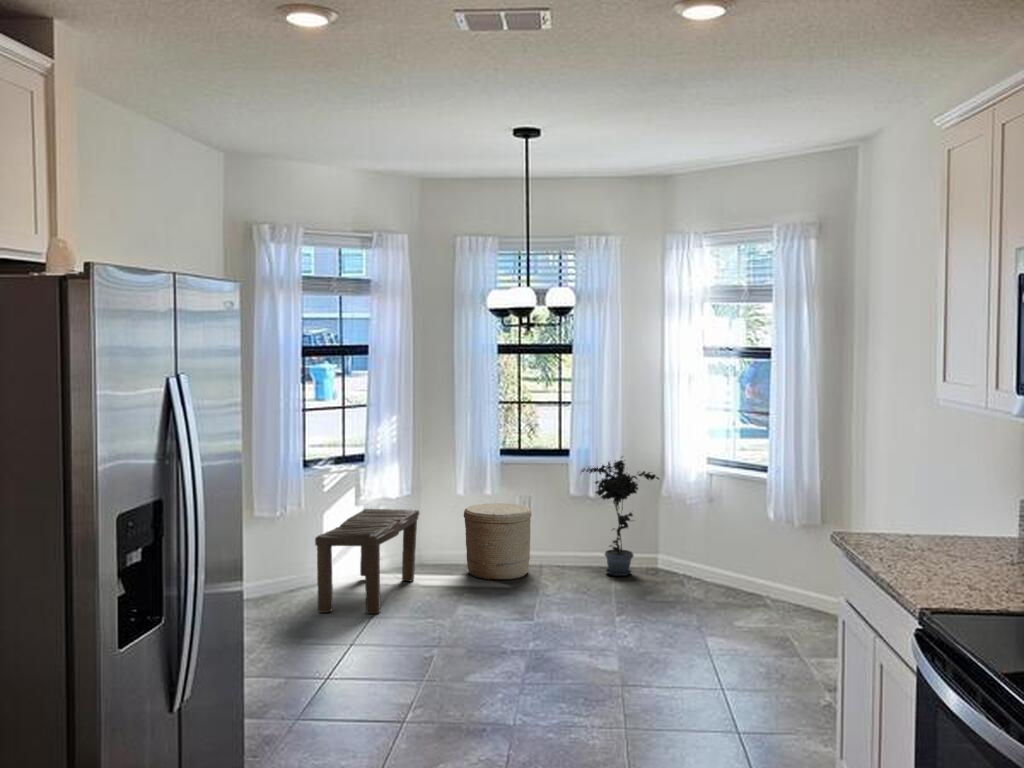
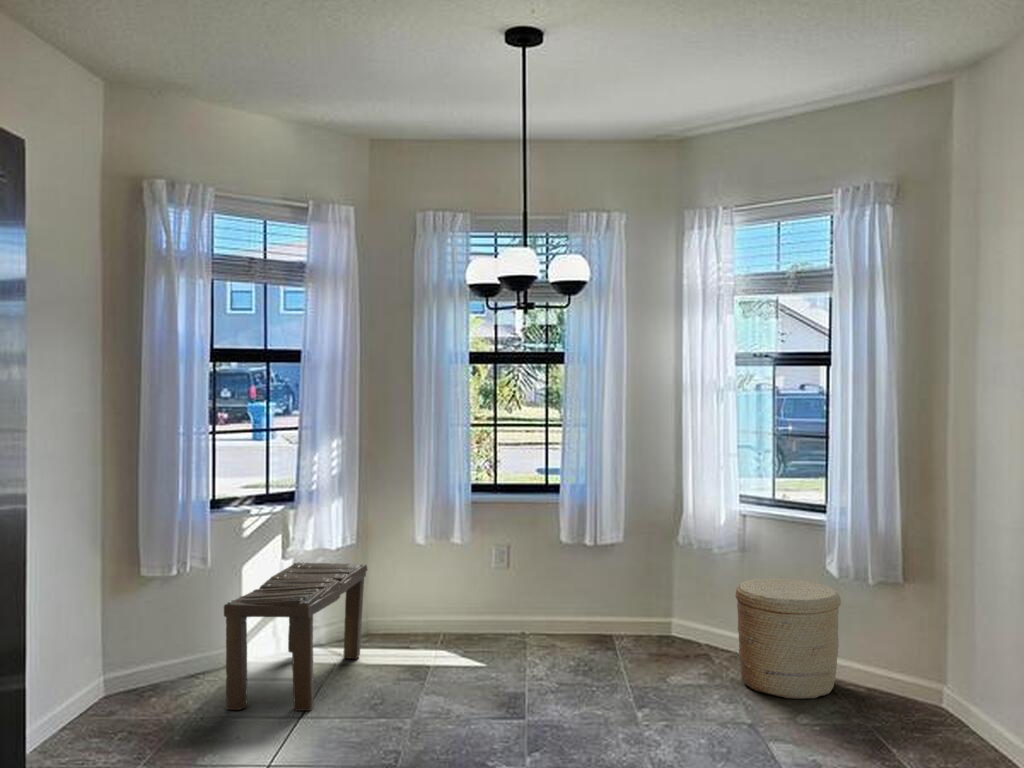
potted plant: present [581,460,659,576] -> none [575,492,679,648]
woven basket: present [464,503,531,580] -> present [735,579,841,699]

